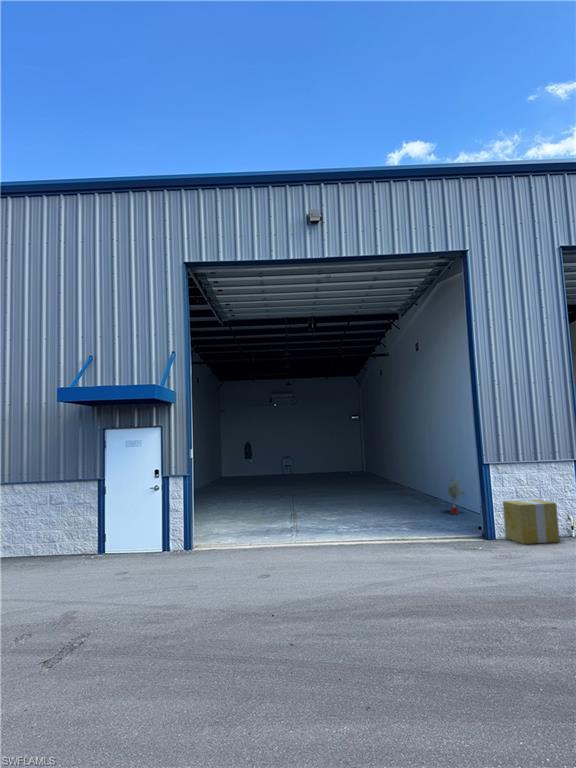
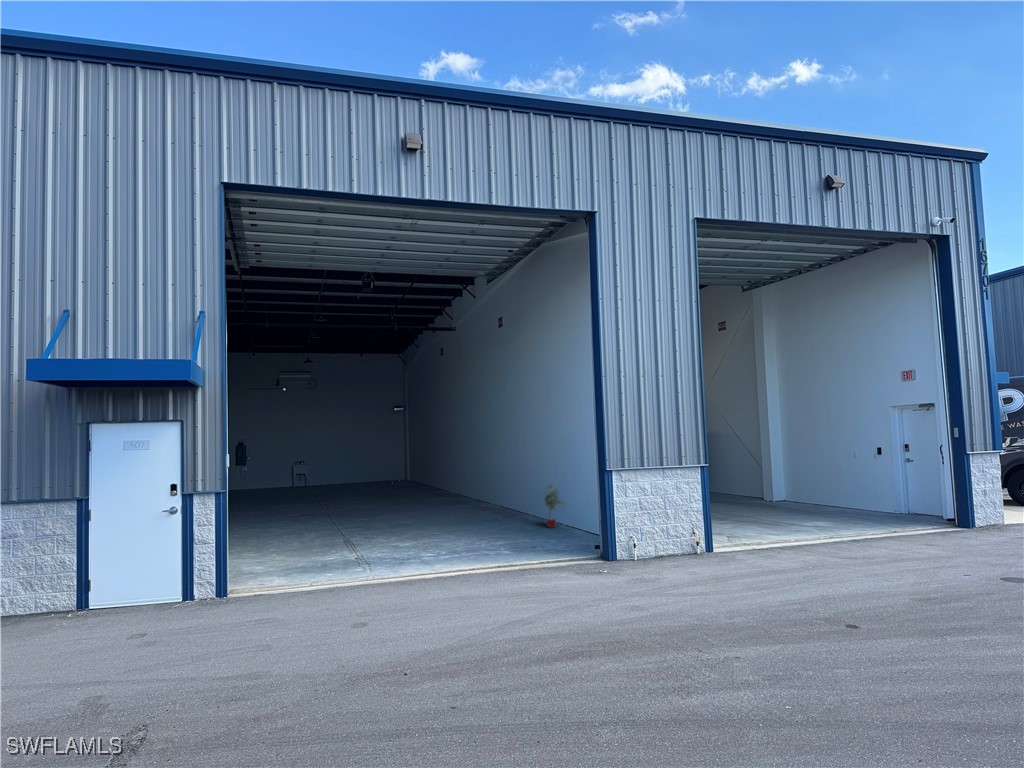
cardboard box: present [503,500,559,544] -> none [626,512,689,566]

